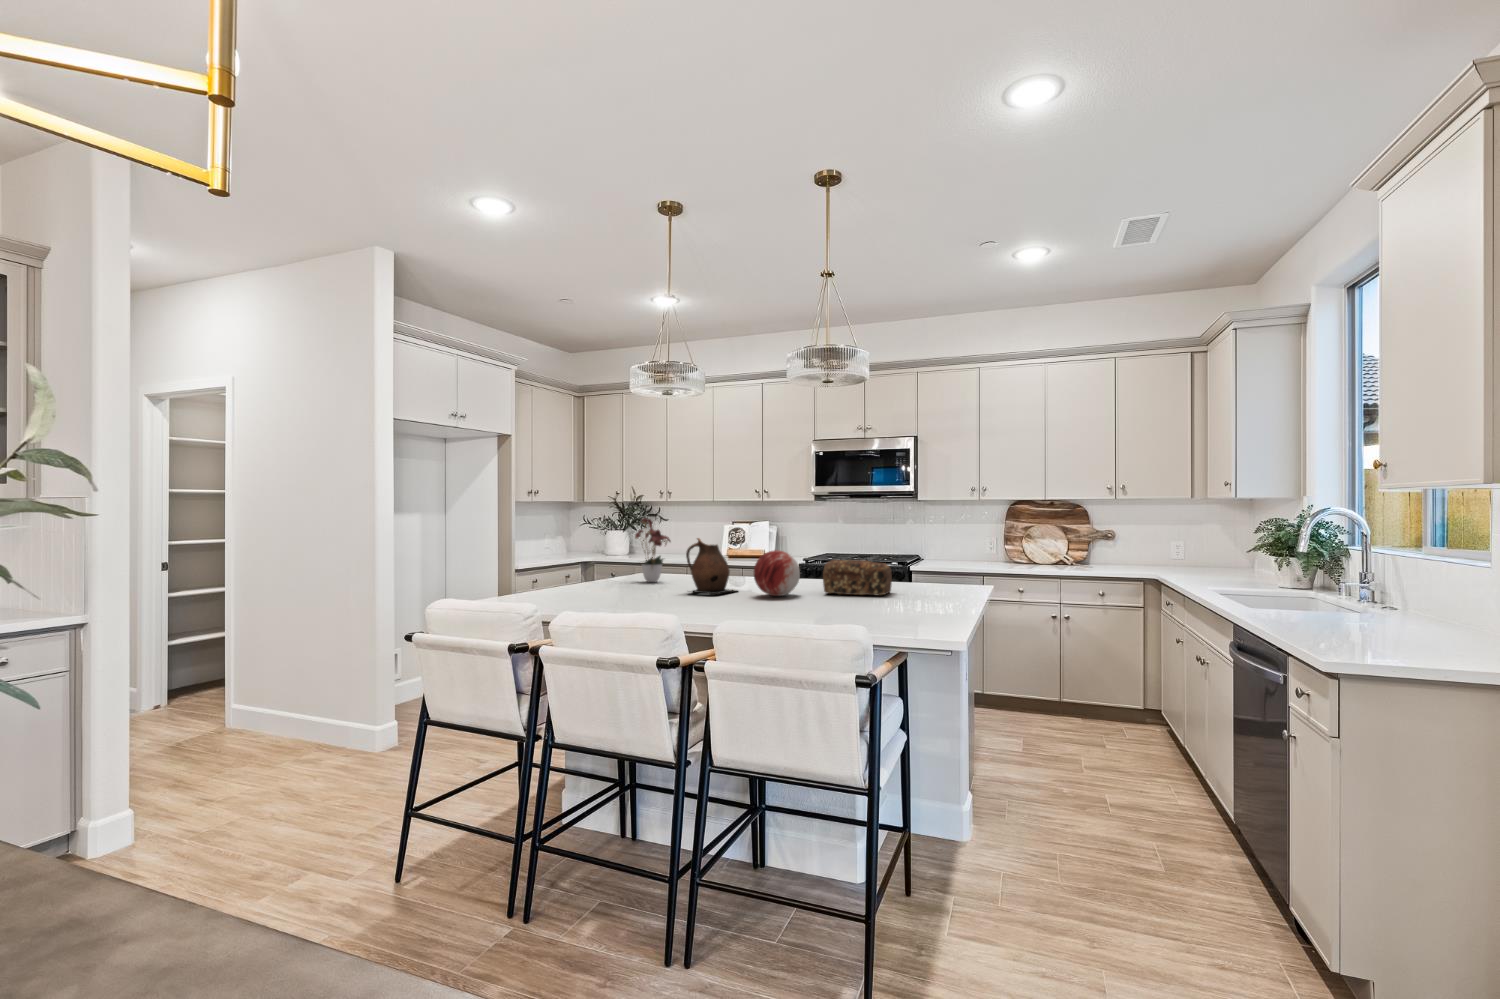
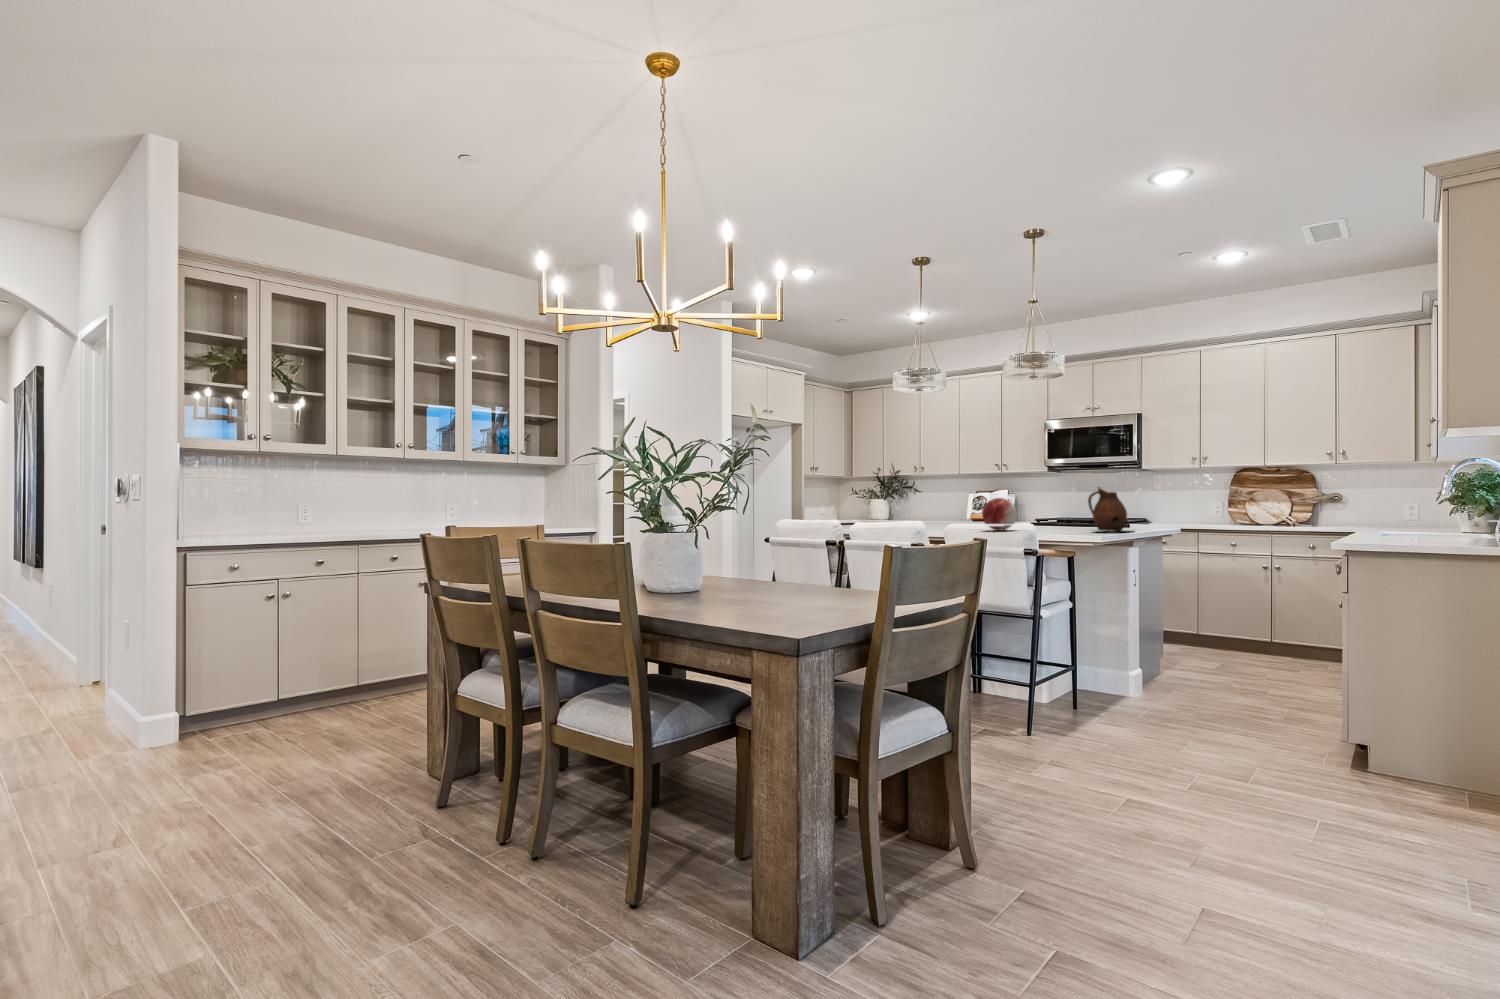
flower arrangement: present [635,518,671,582] -> none [895,478,926,527]
ceramic pitcher: present [686,538,735,594] -> present [1088,487,1127,531]
bread loaf: present [823,560,892,595] -> none [1034,505,1089,530]

